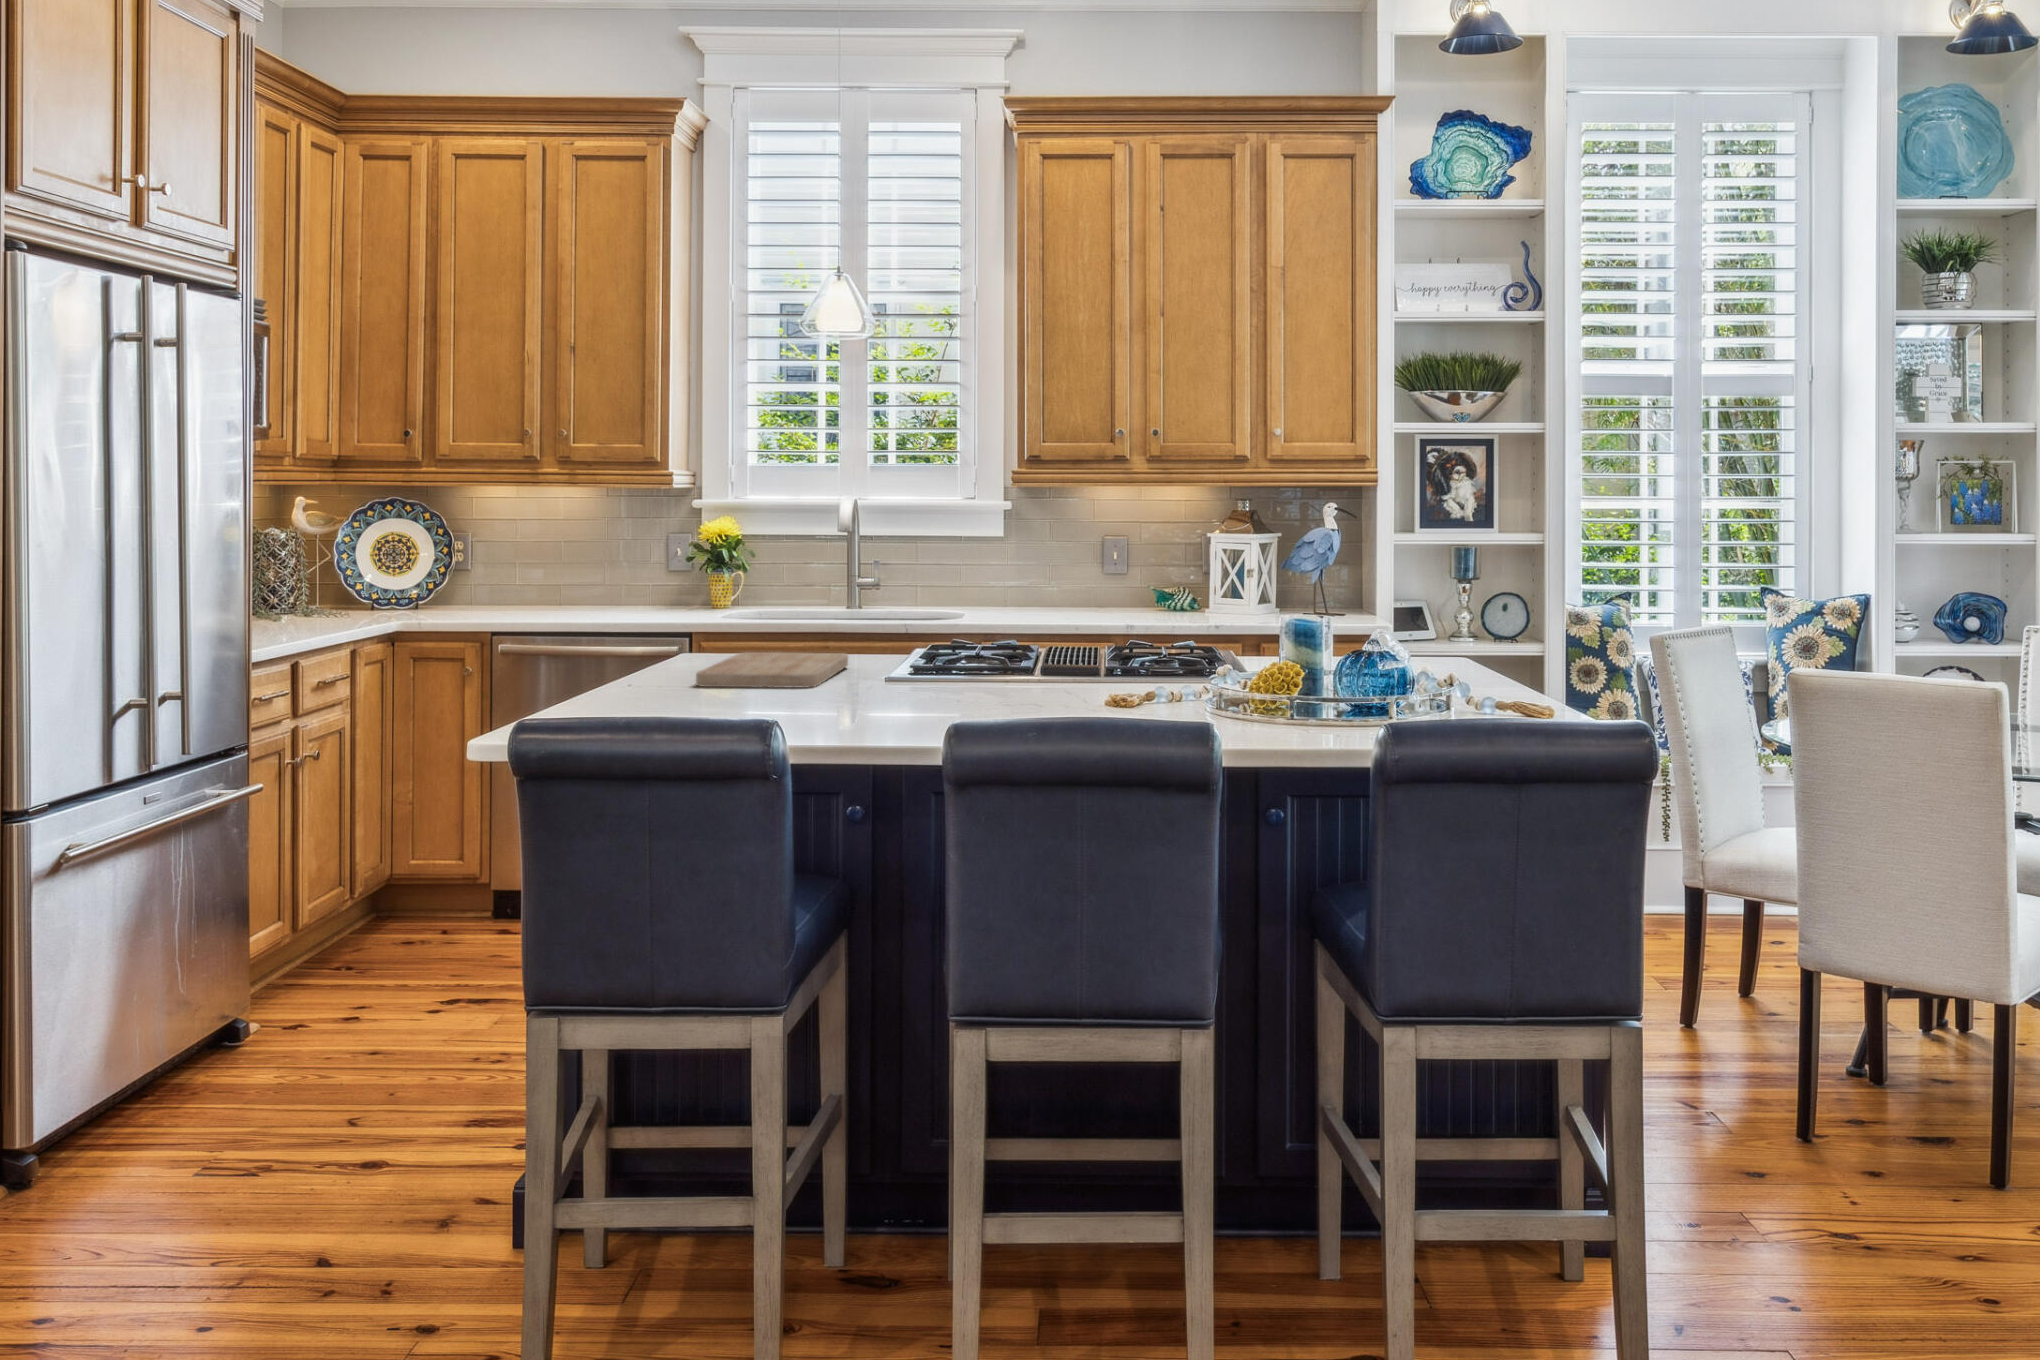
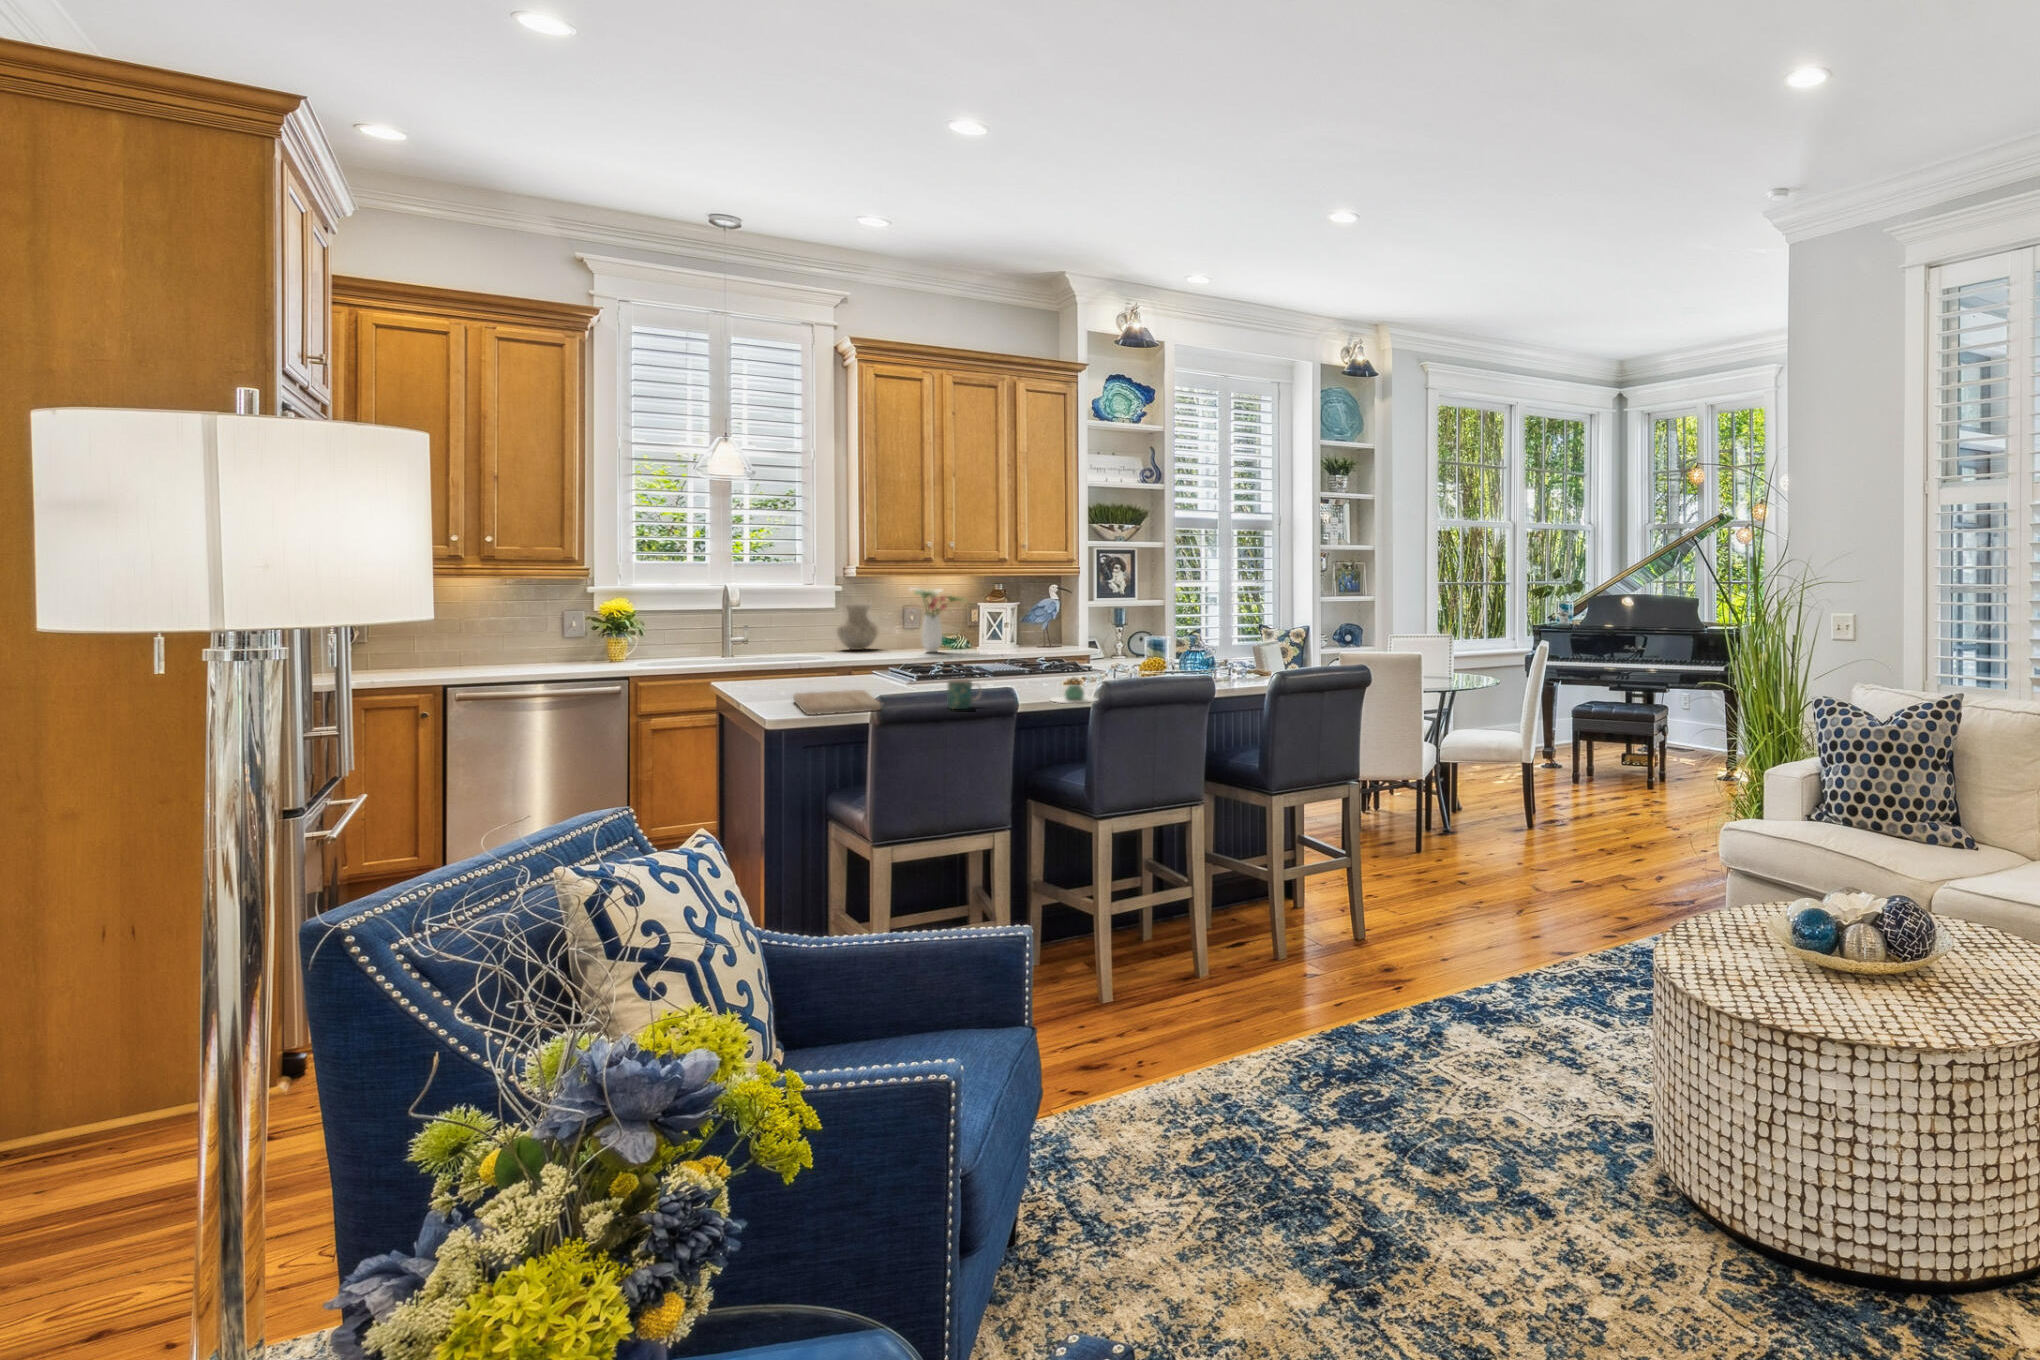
flower arrangement: none [1091,503,1185,614] -> present [914,588,971,652]
vase: none [1007,533,1066,608] -> present [837,603,878,650]
mug: none [914,637,977,695] -> present [947,679,982,709]
teapot: none [1111,646,1208,700] -> present [1052,678,1097,703]

